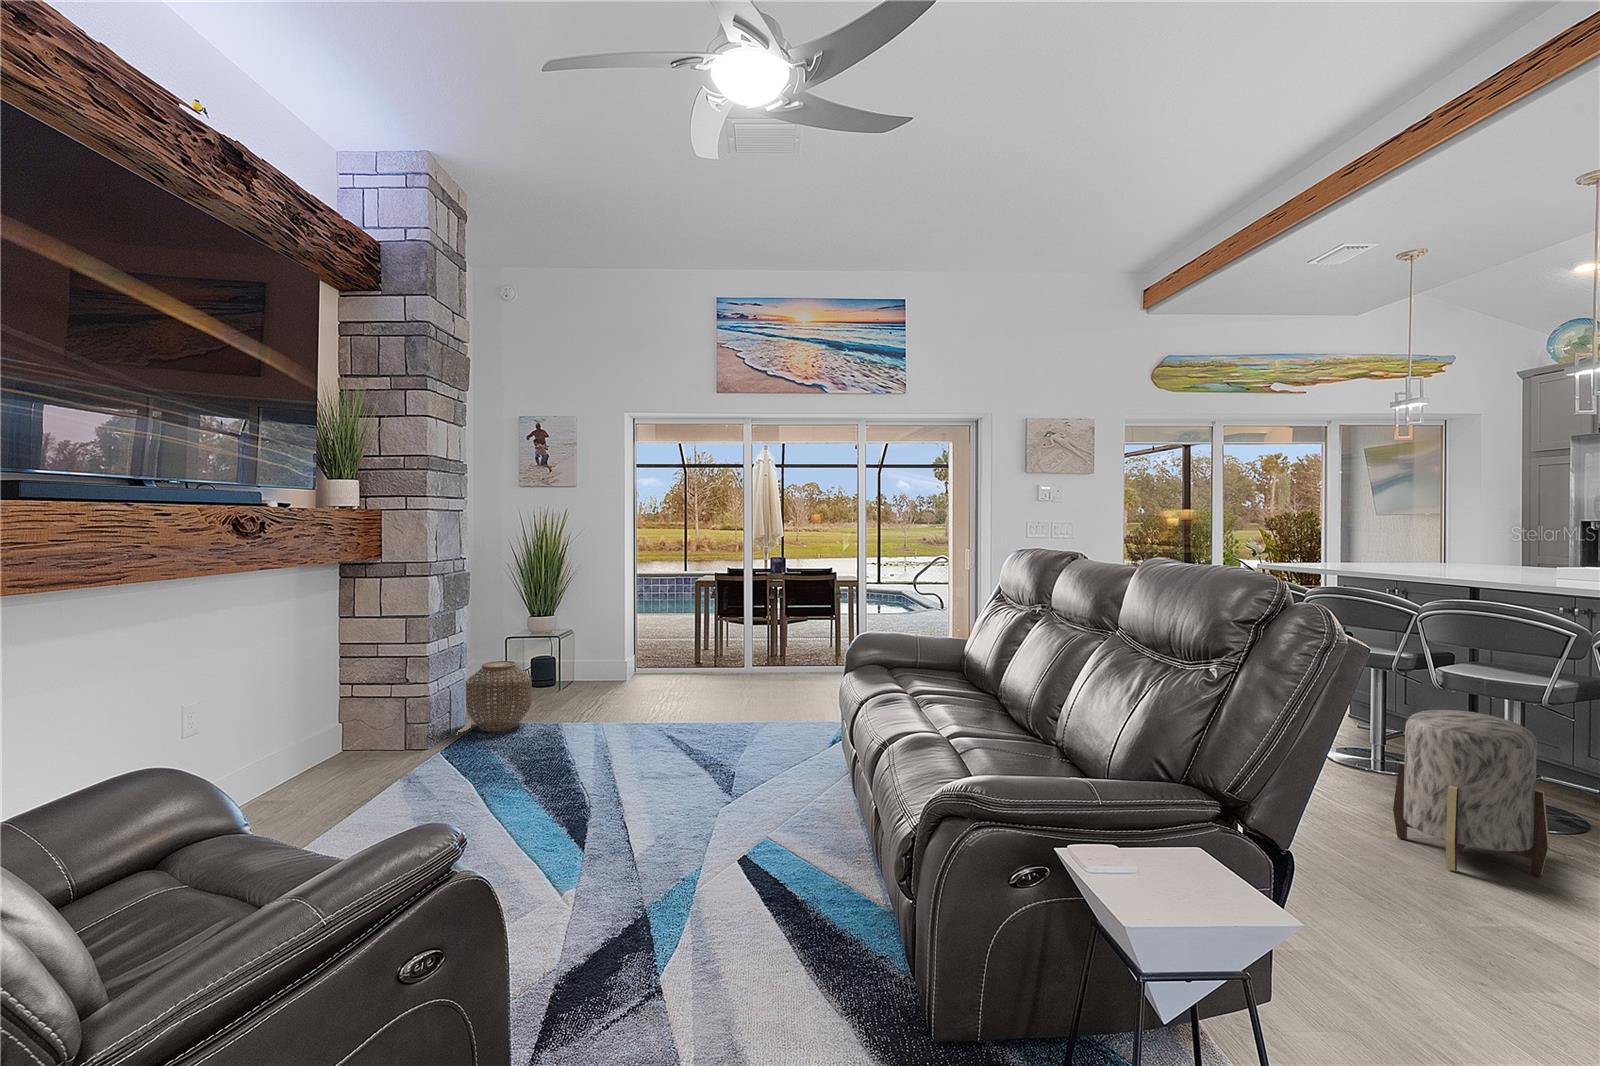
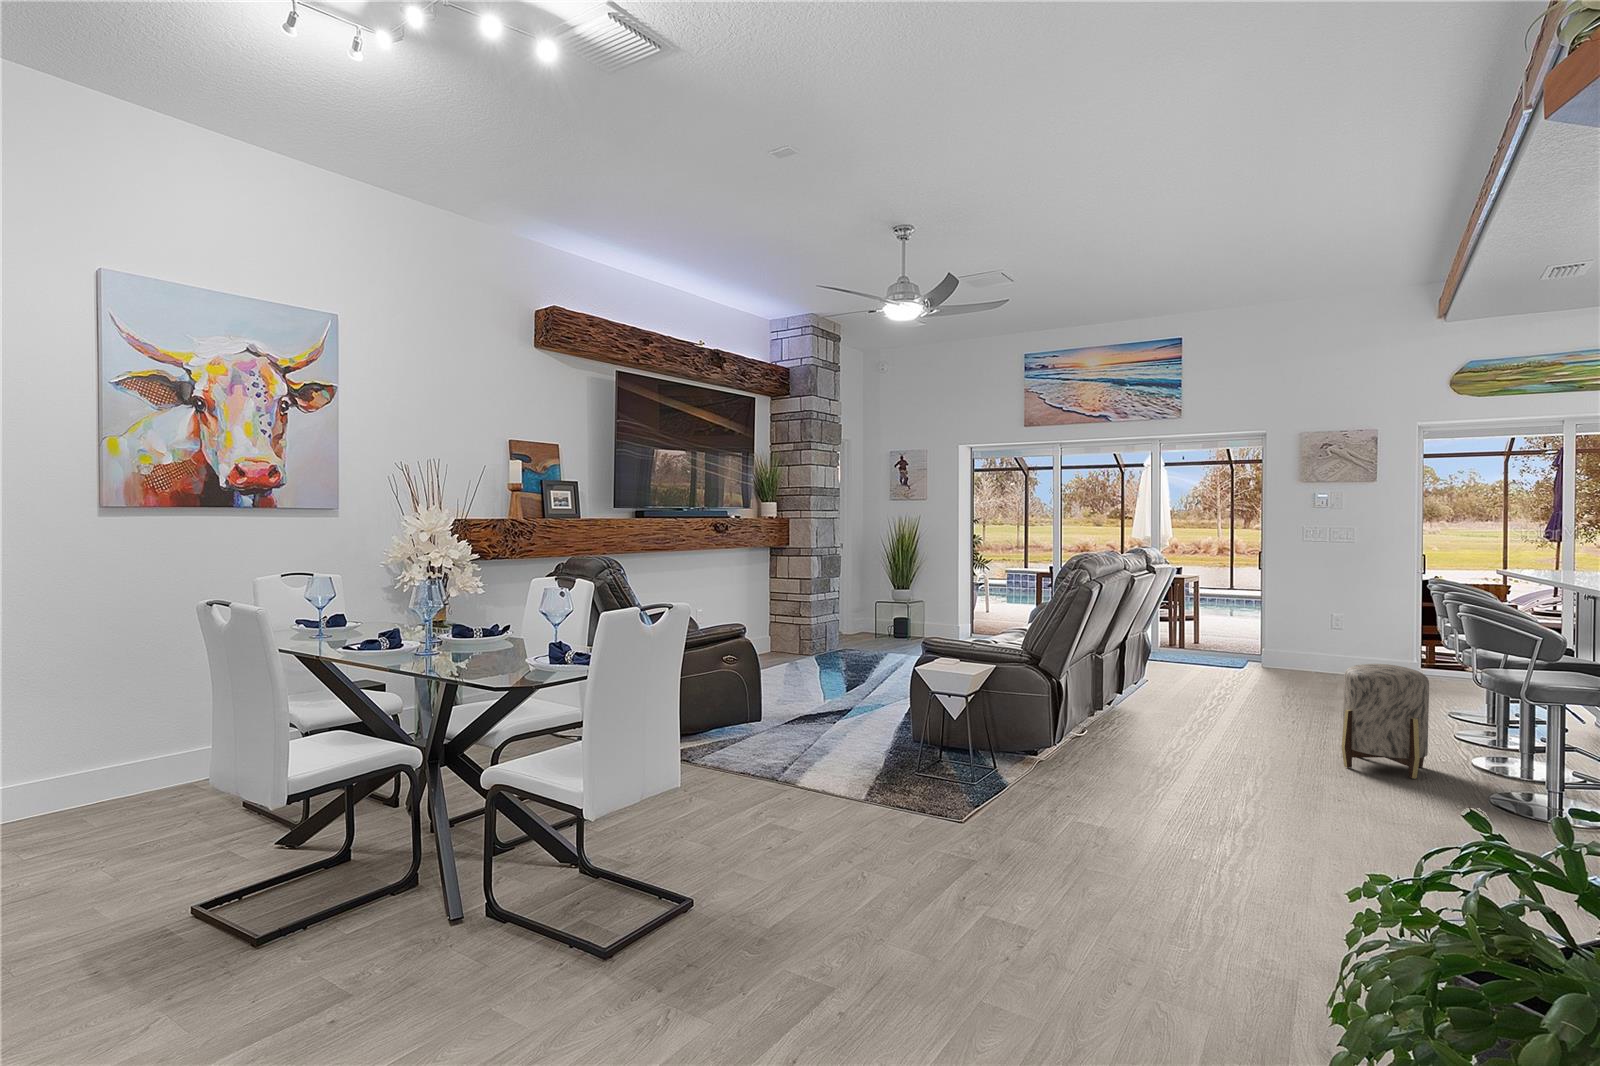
woven basket: present [466,661,532,731] -> none [834,612,872,653]

